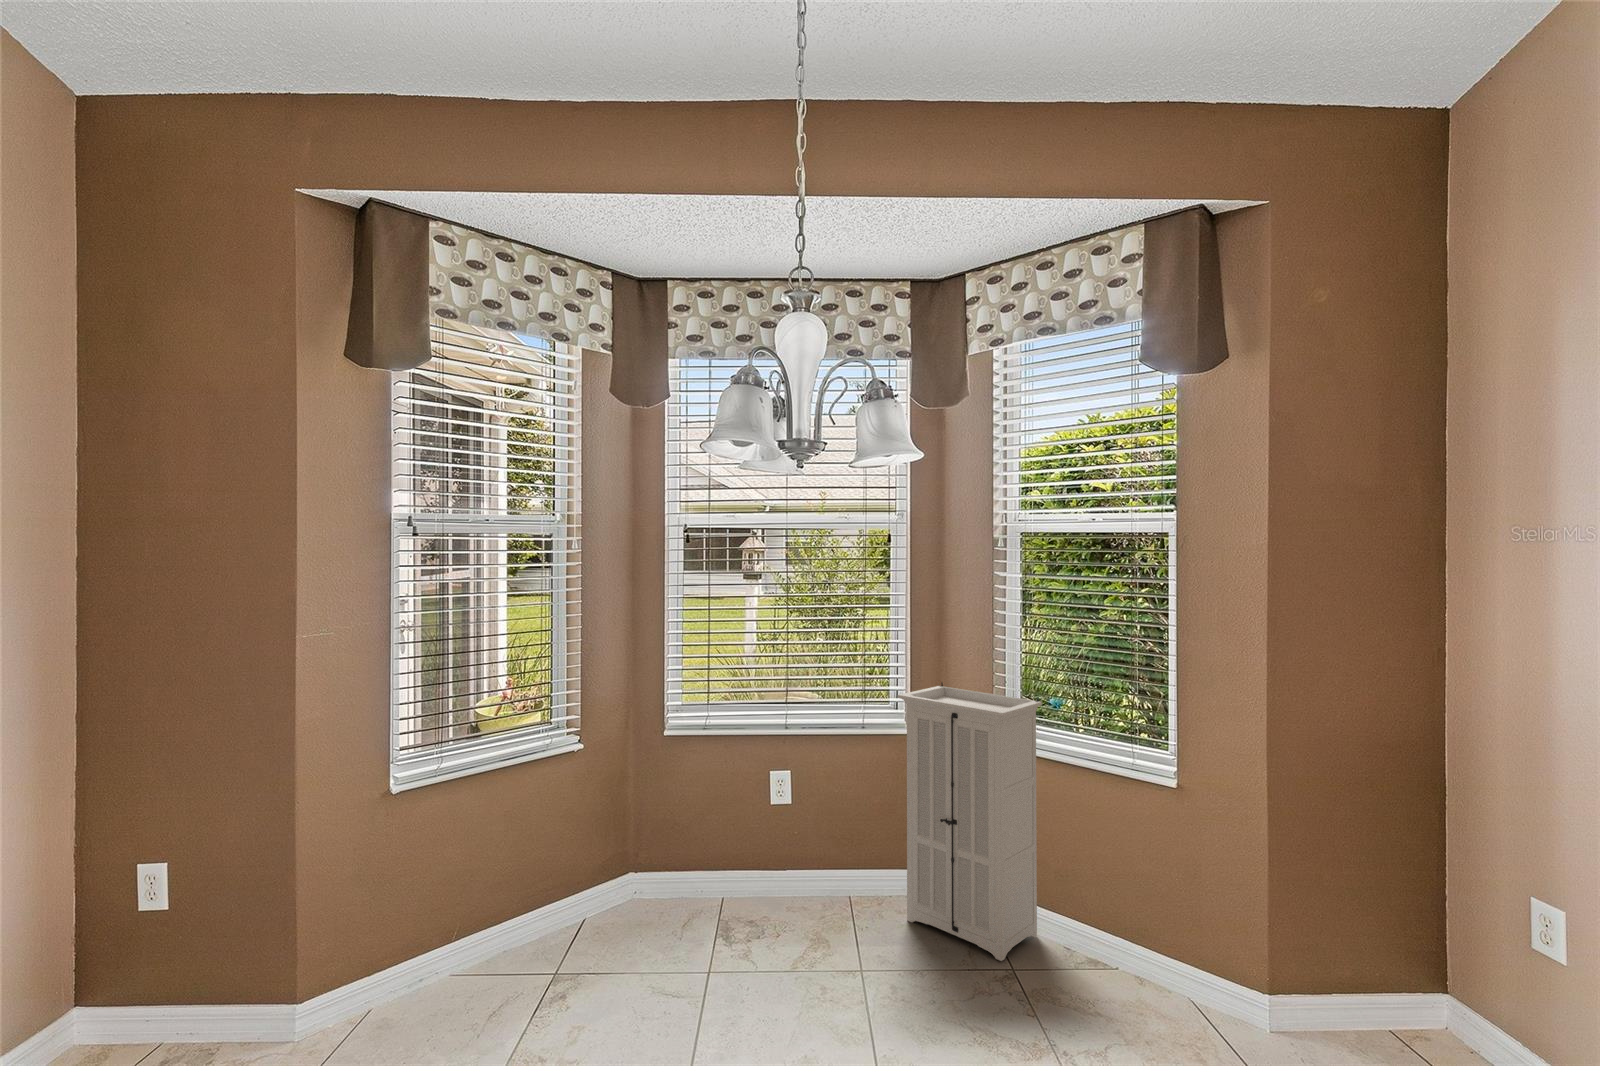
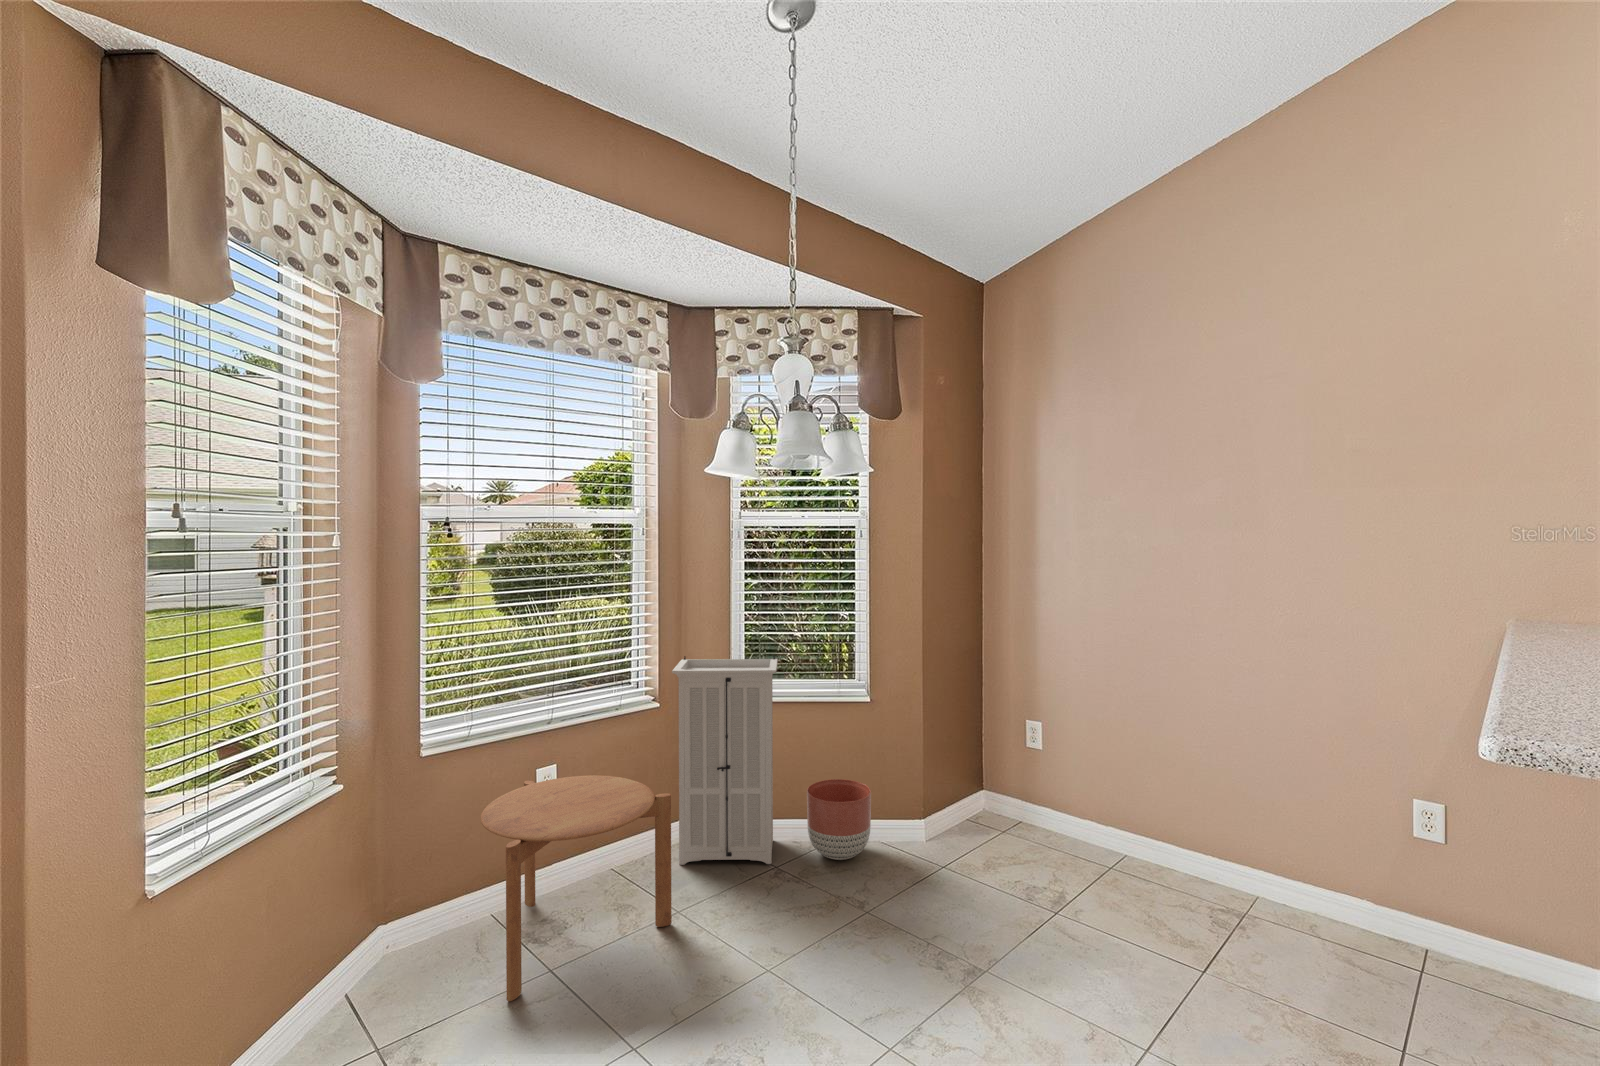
side table: none [649,779,835,974] -> present [481,775,672,1001]
planter: none [1054,878,1150,998] -> present [807,779,871,860]

